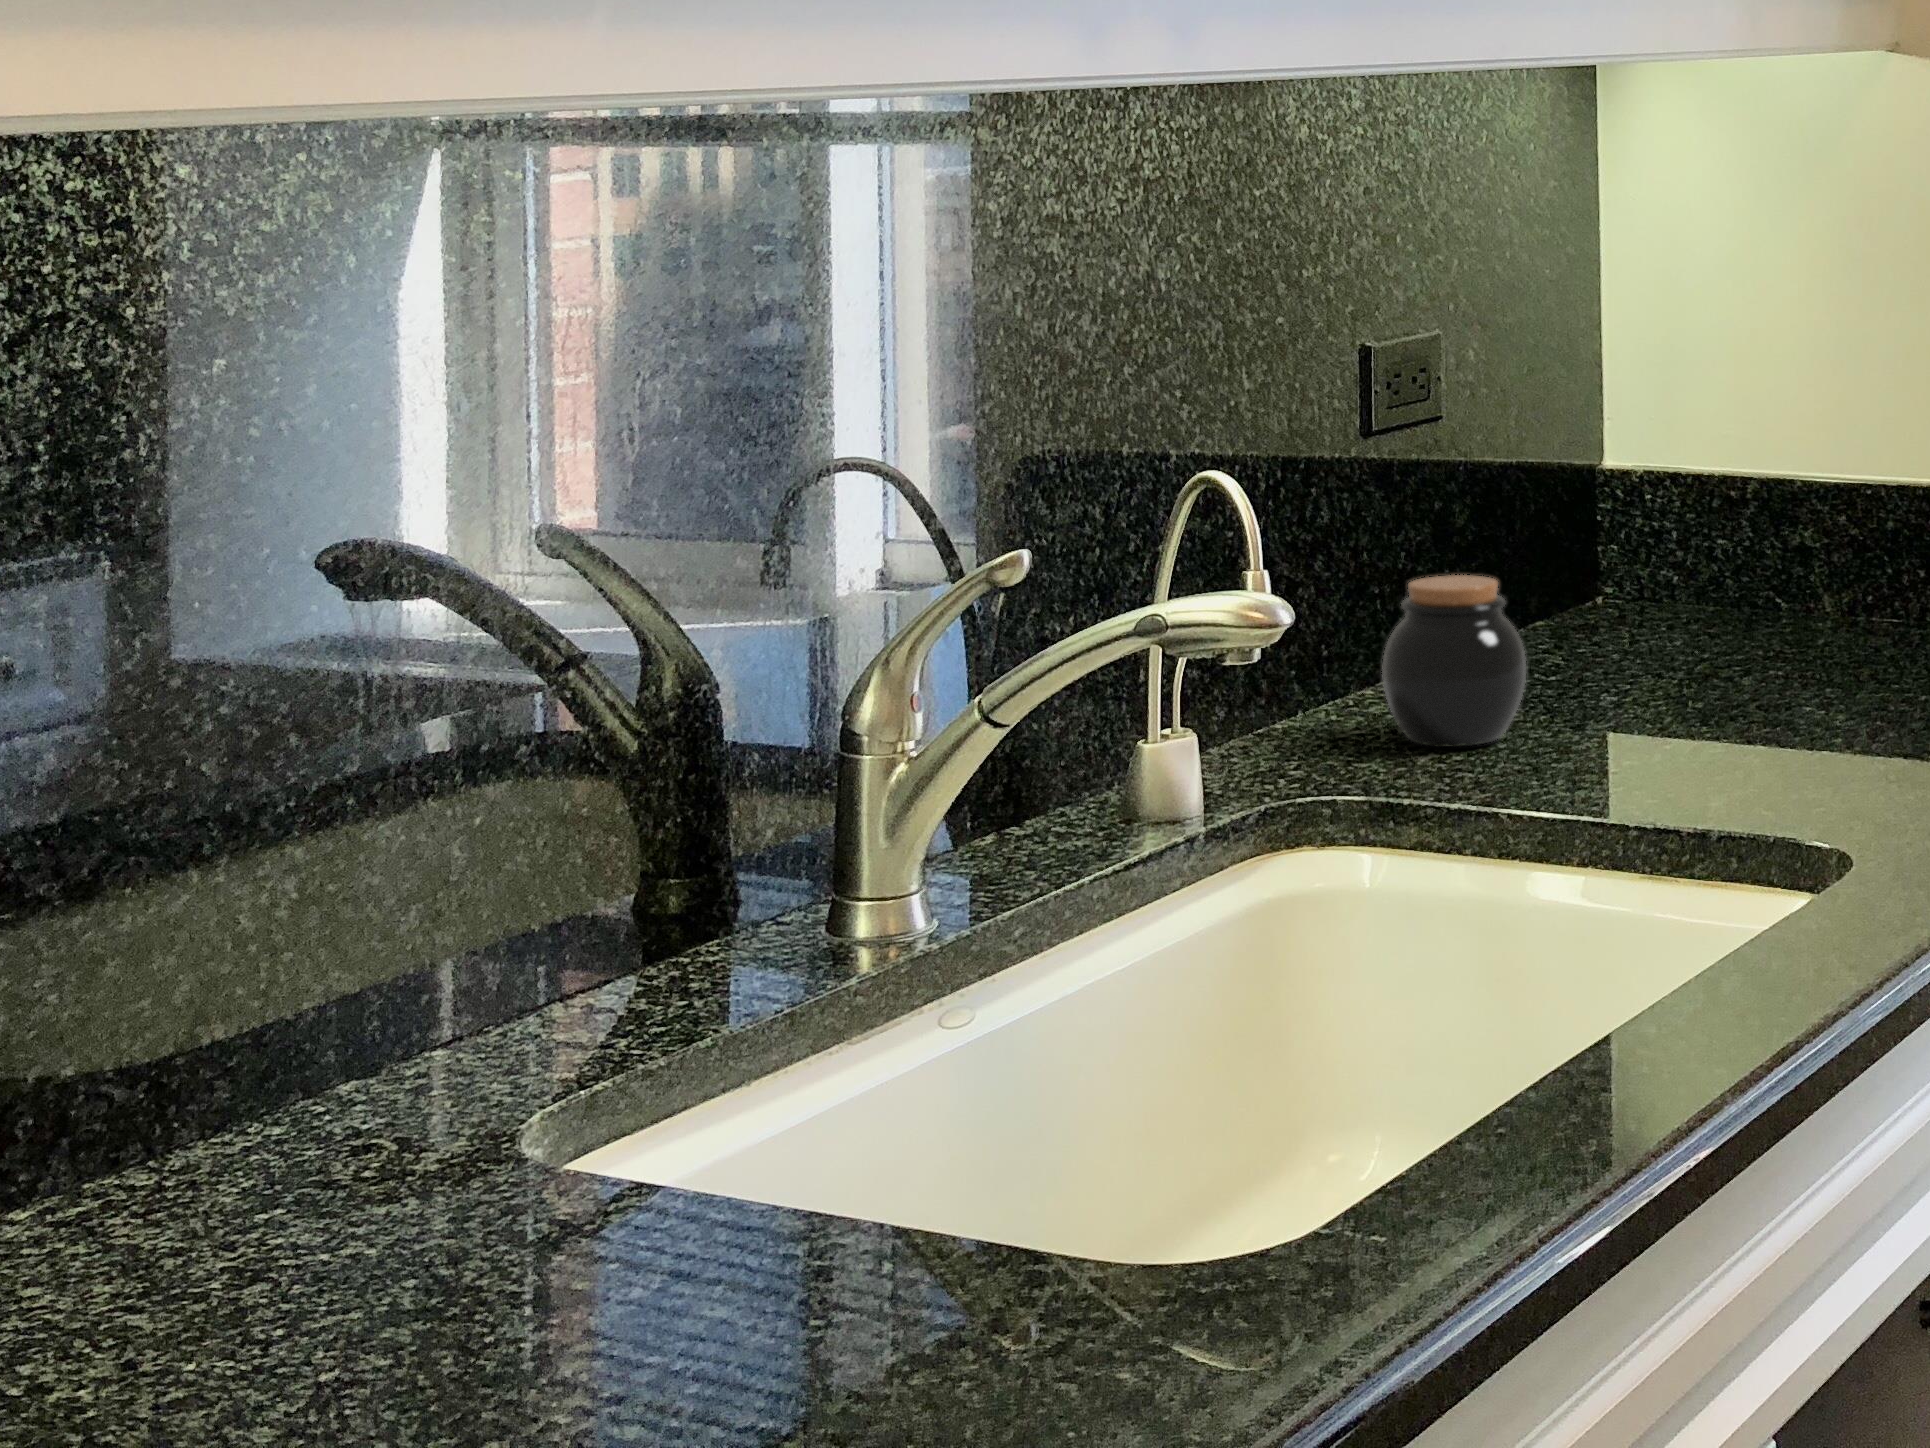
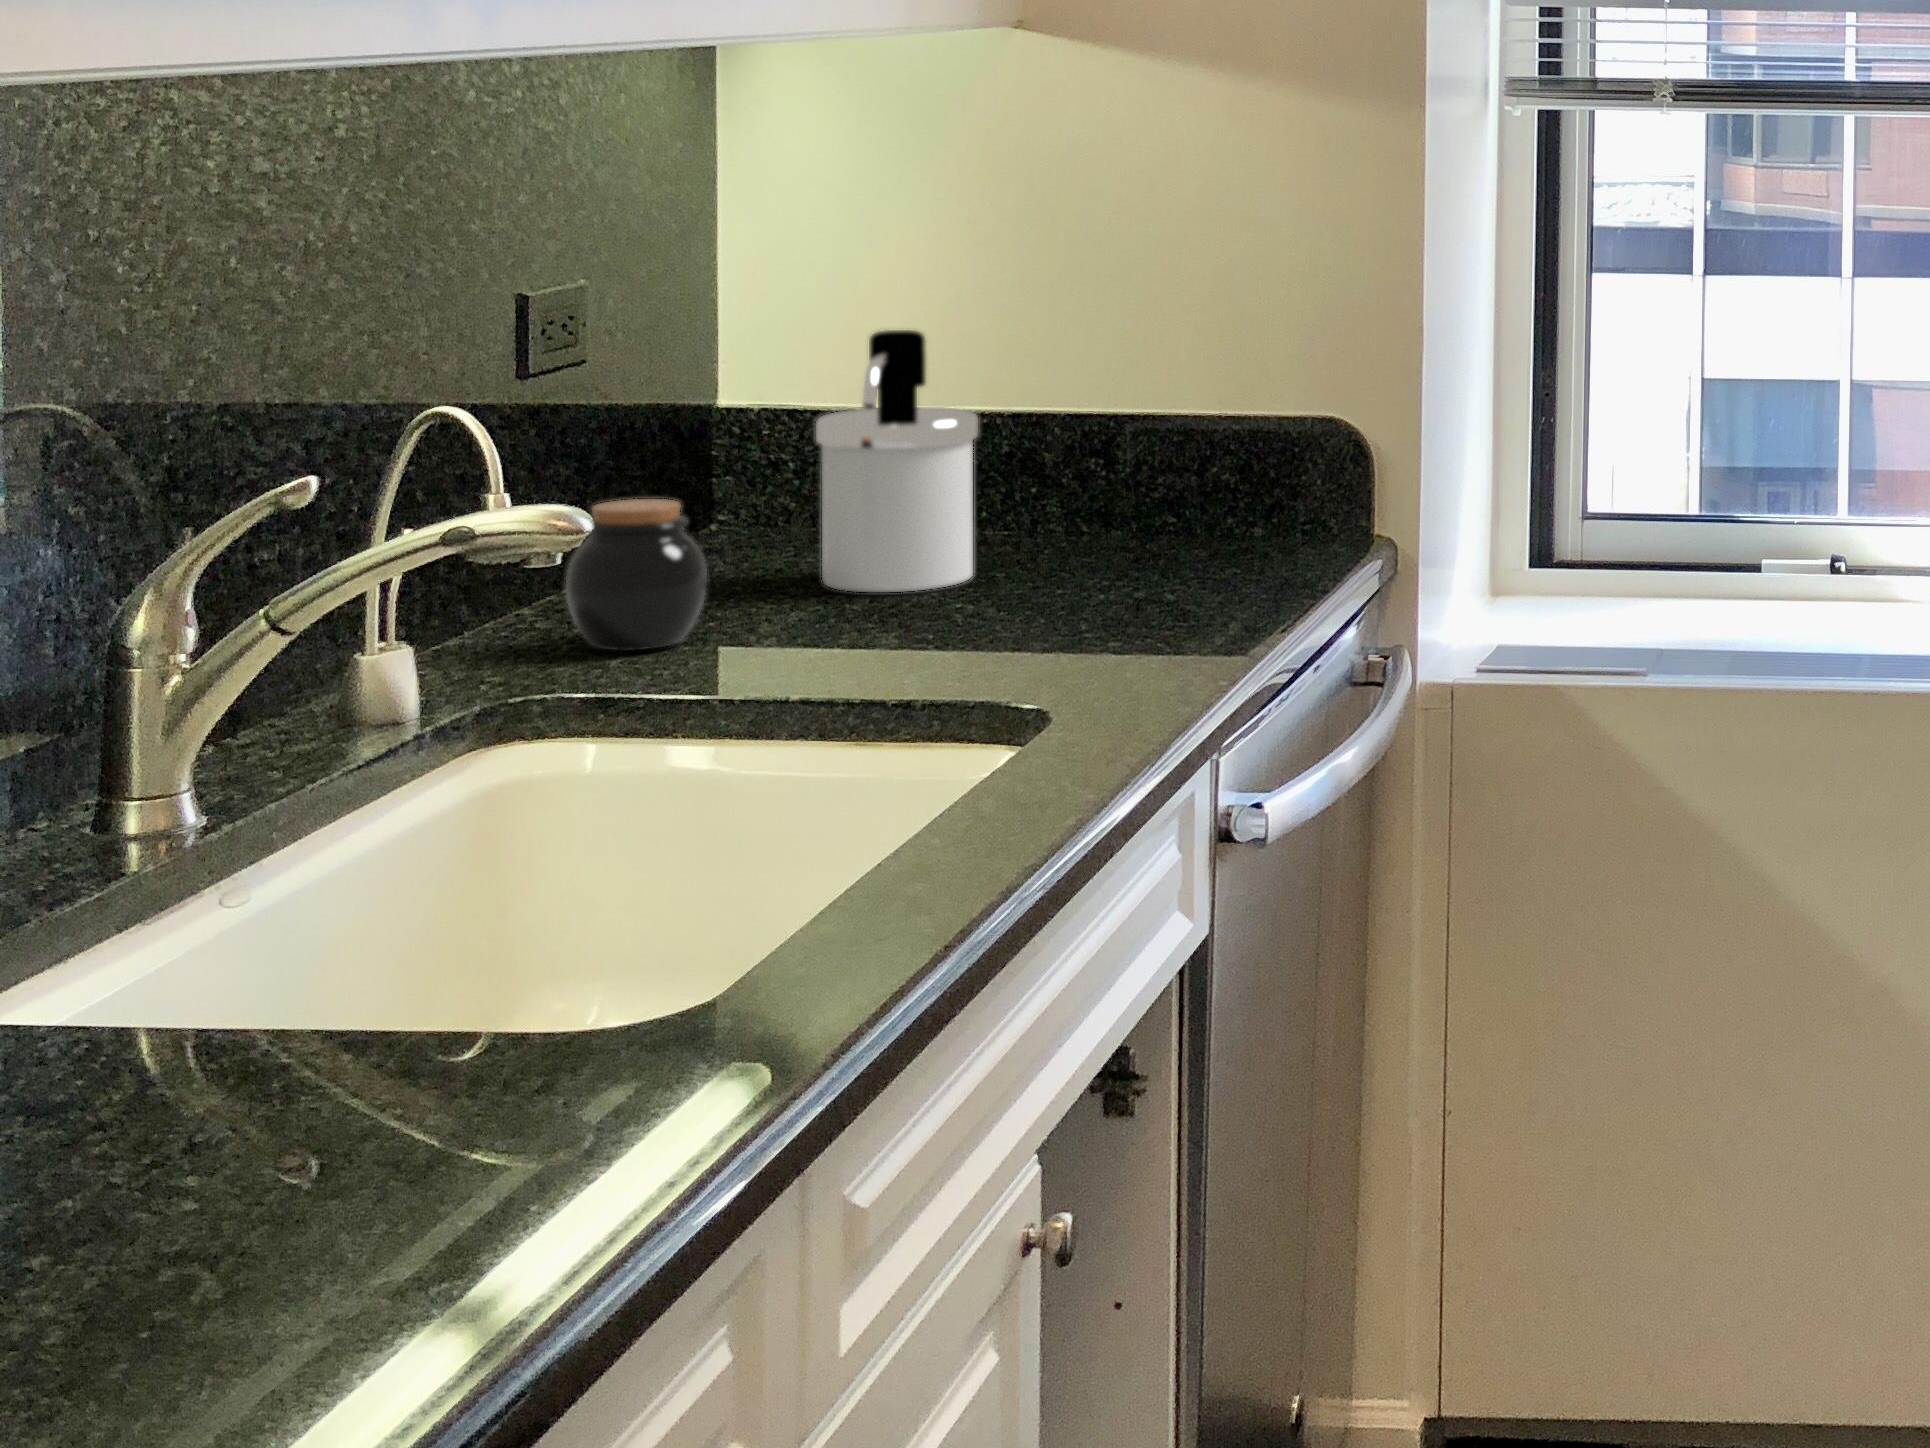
soap dispenser: none [1666,390,1839,690] -> present [816,330,978,592]

